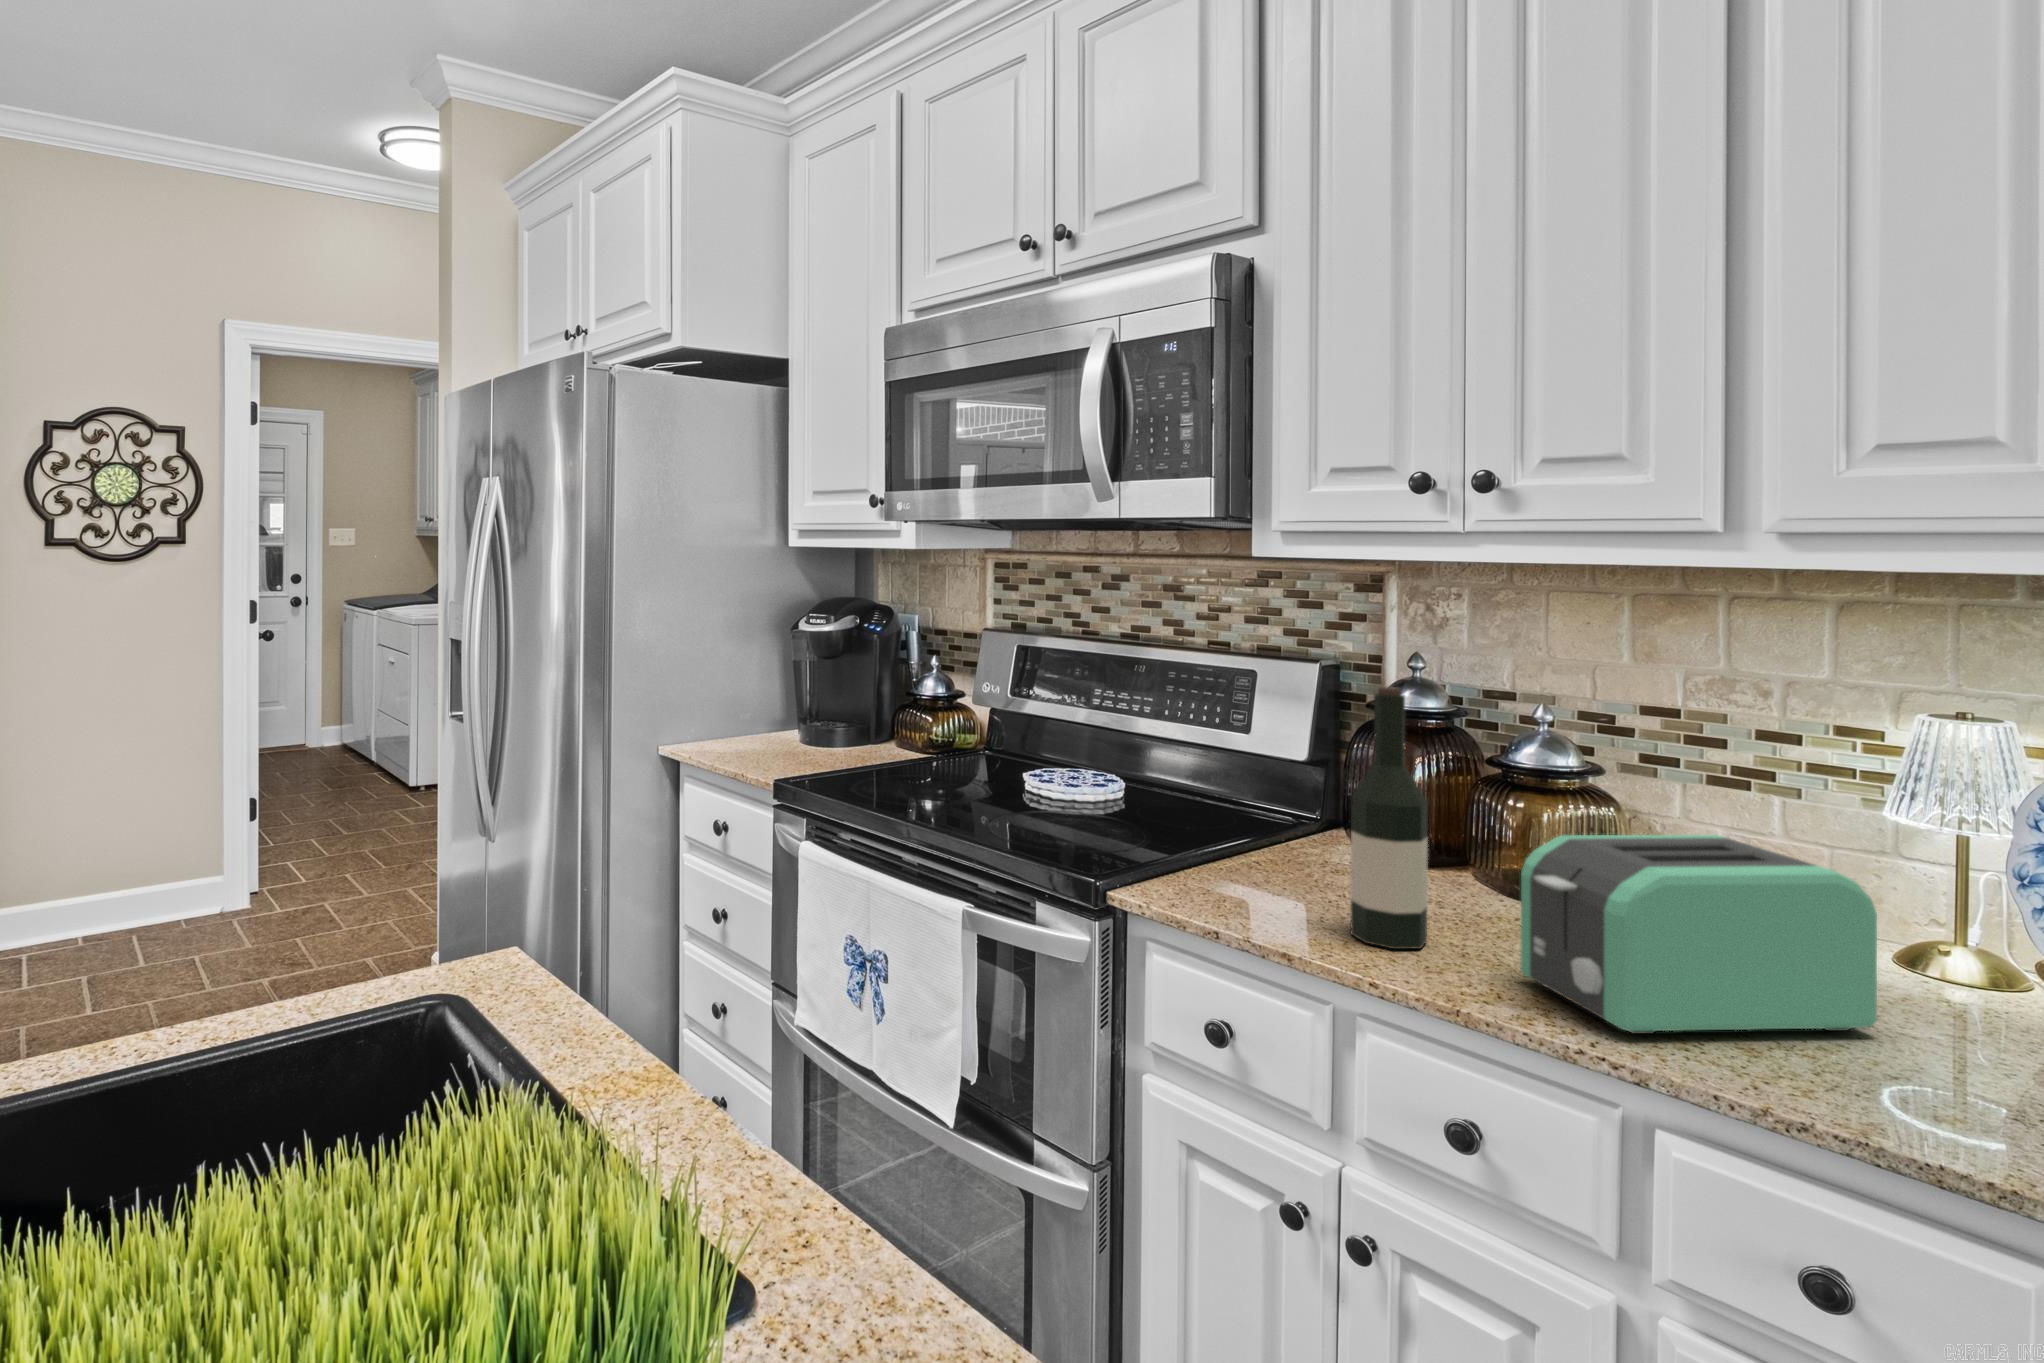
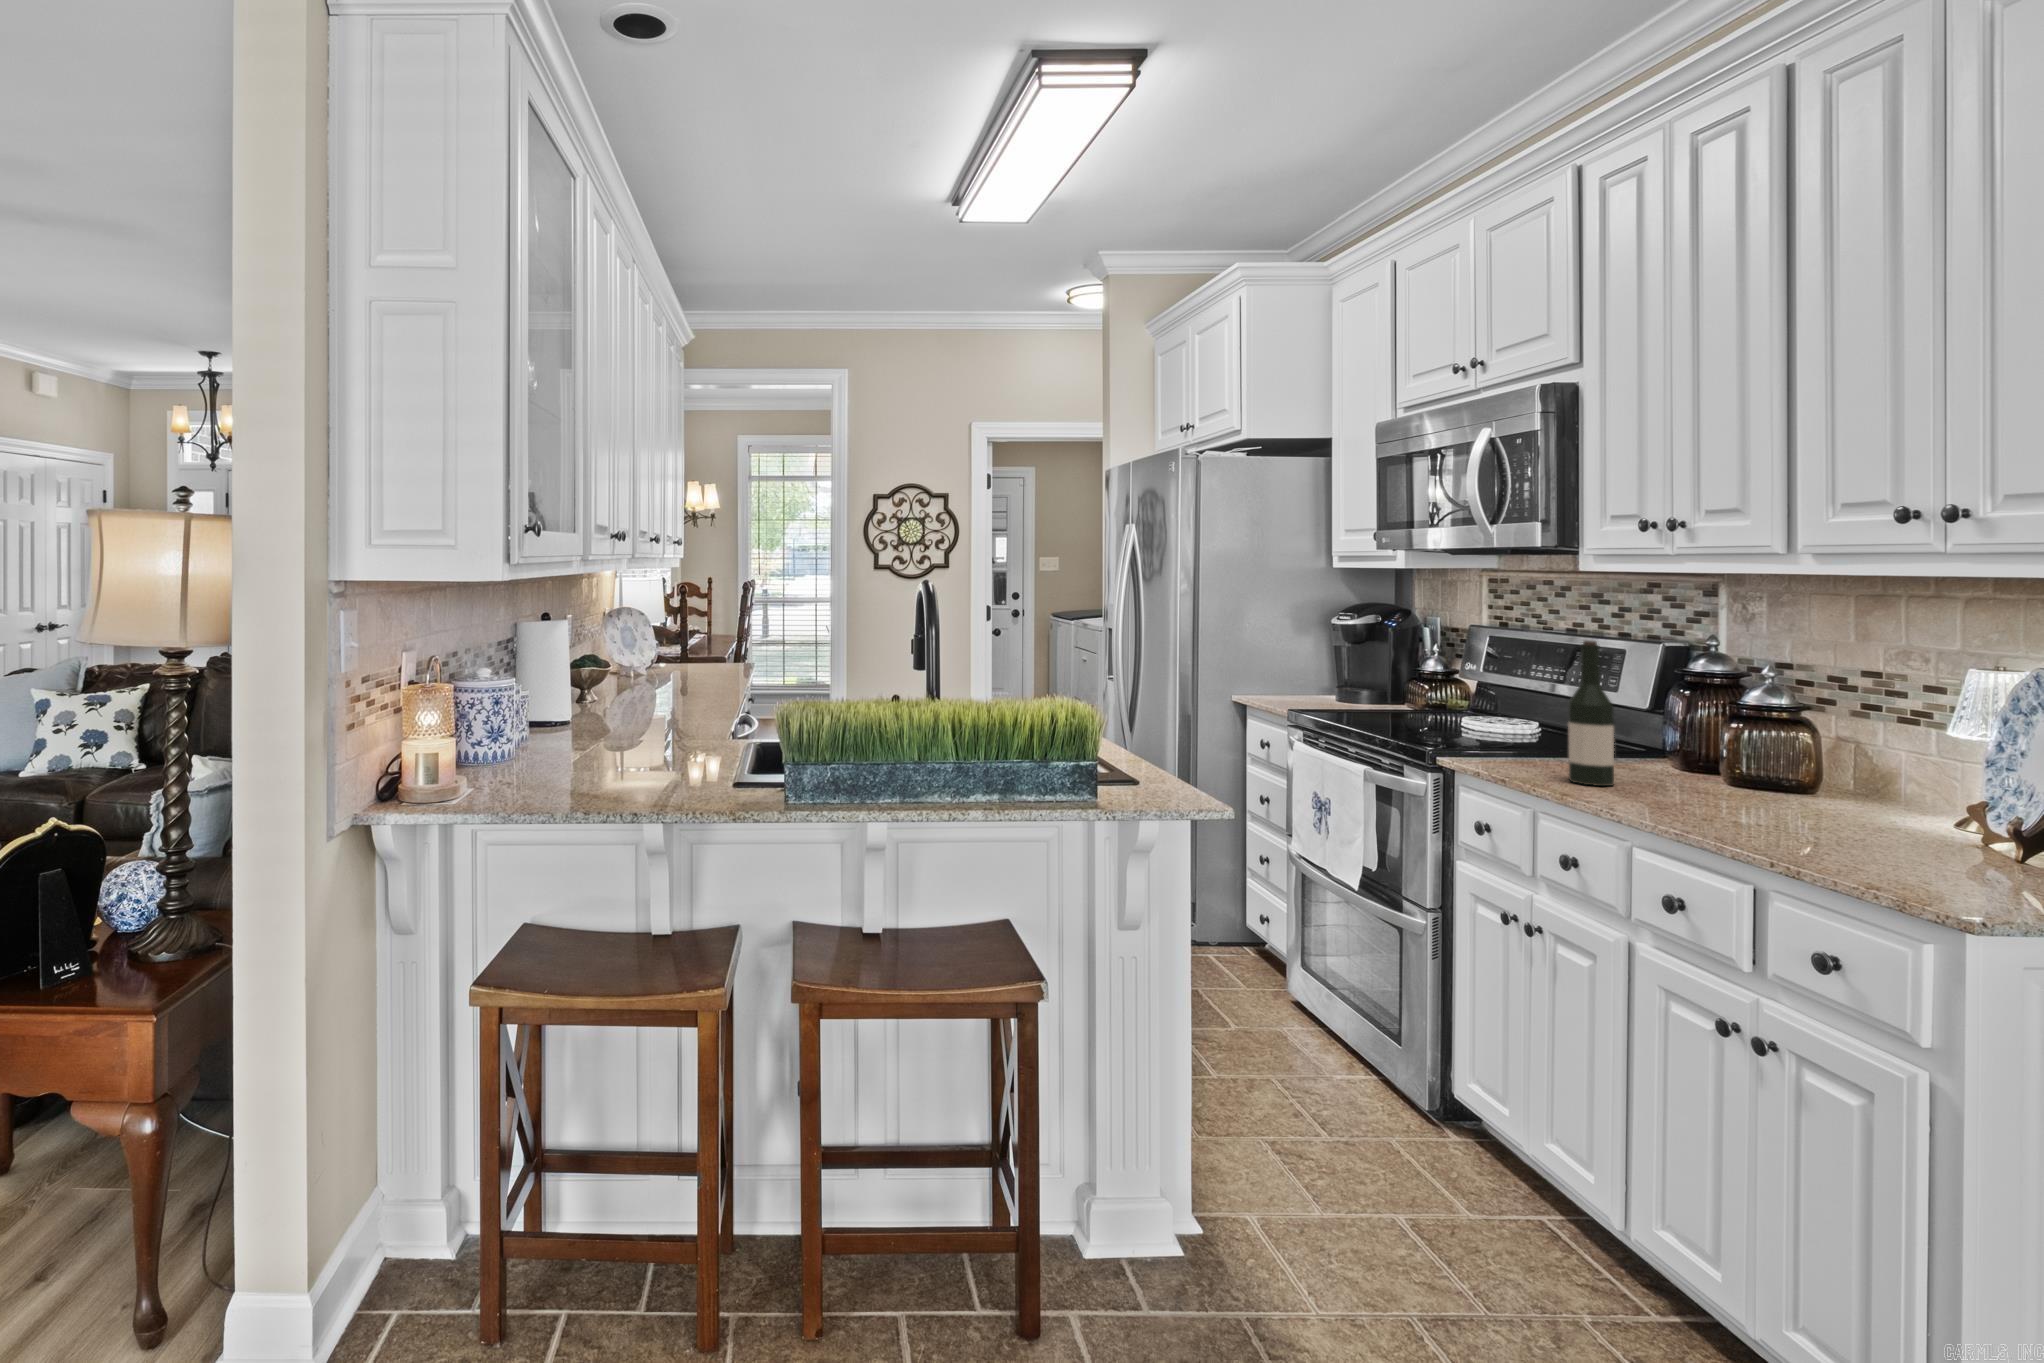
toaster: present [1521,835,1877,1034] -> none [1627,719,1830,826]

